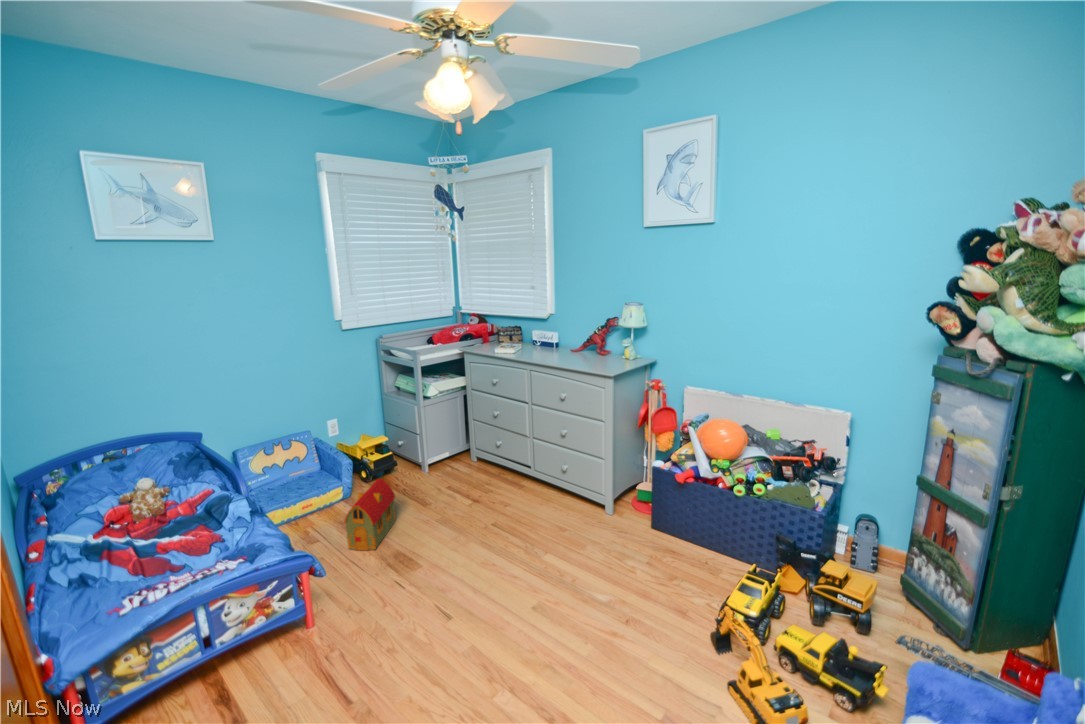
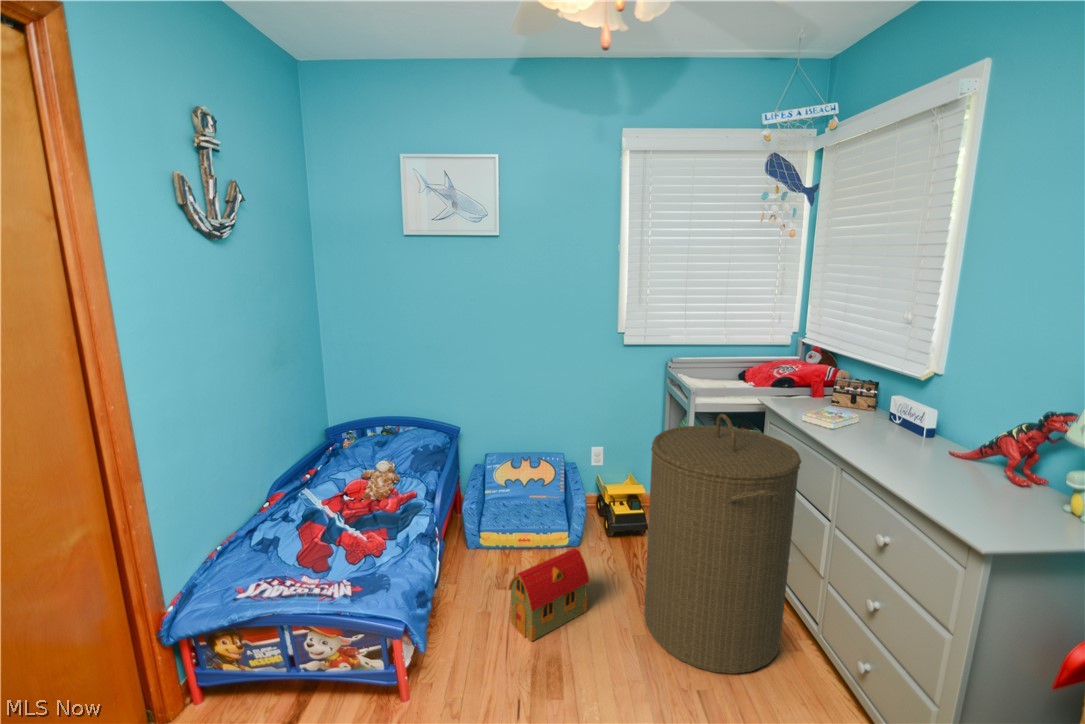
laundry hamper: none [421,355,514,514] -> present [644,414,801,674]

